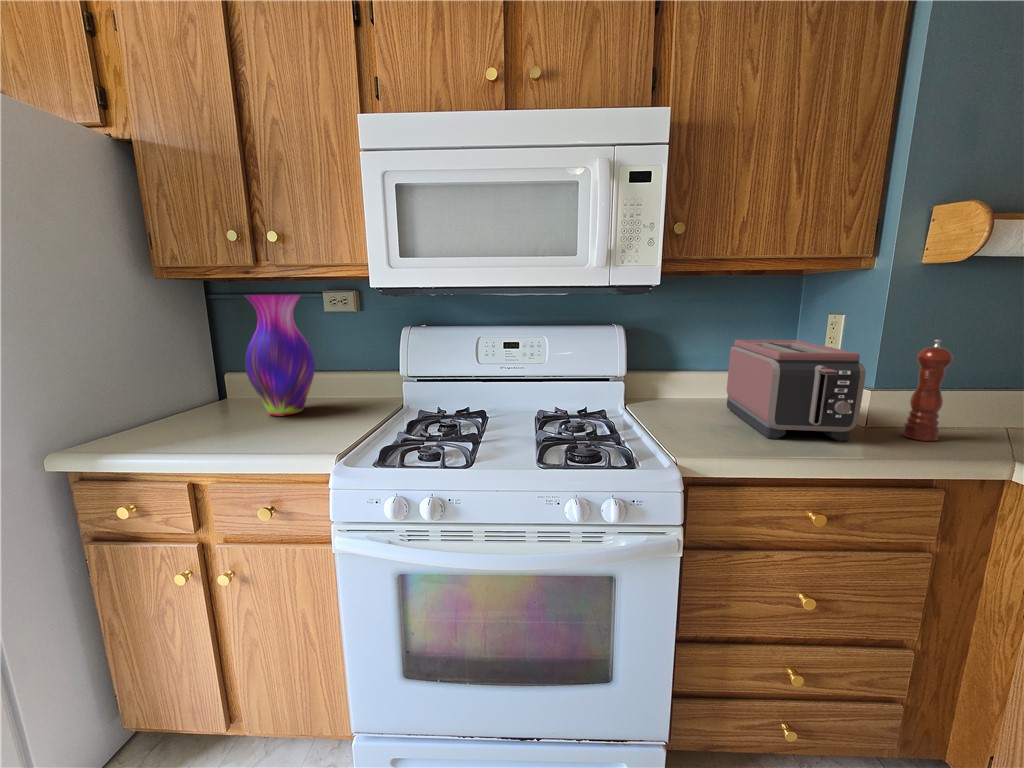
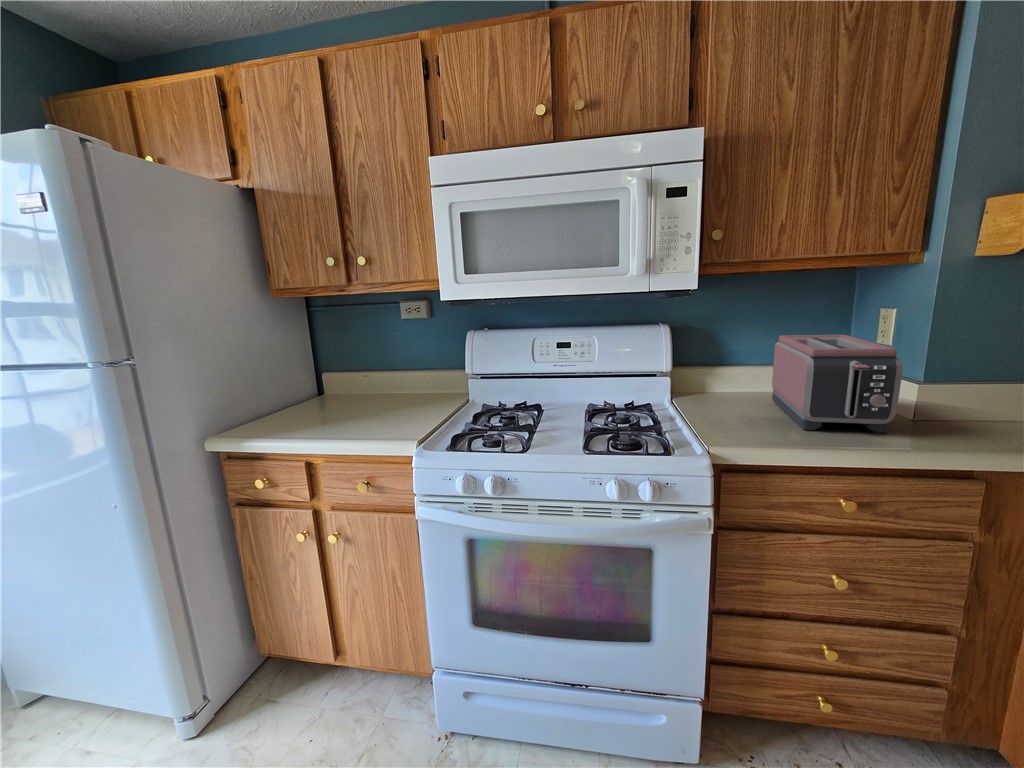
vase: present [245,295,315,416] -> none [340,307,397,409]
pepper mill: present [903,340,953,441] -> none [949,333,1000,434]

